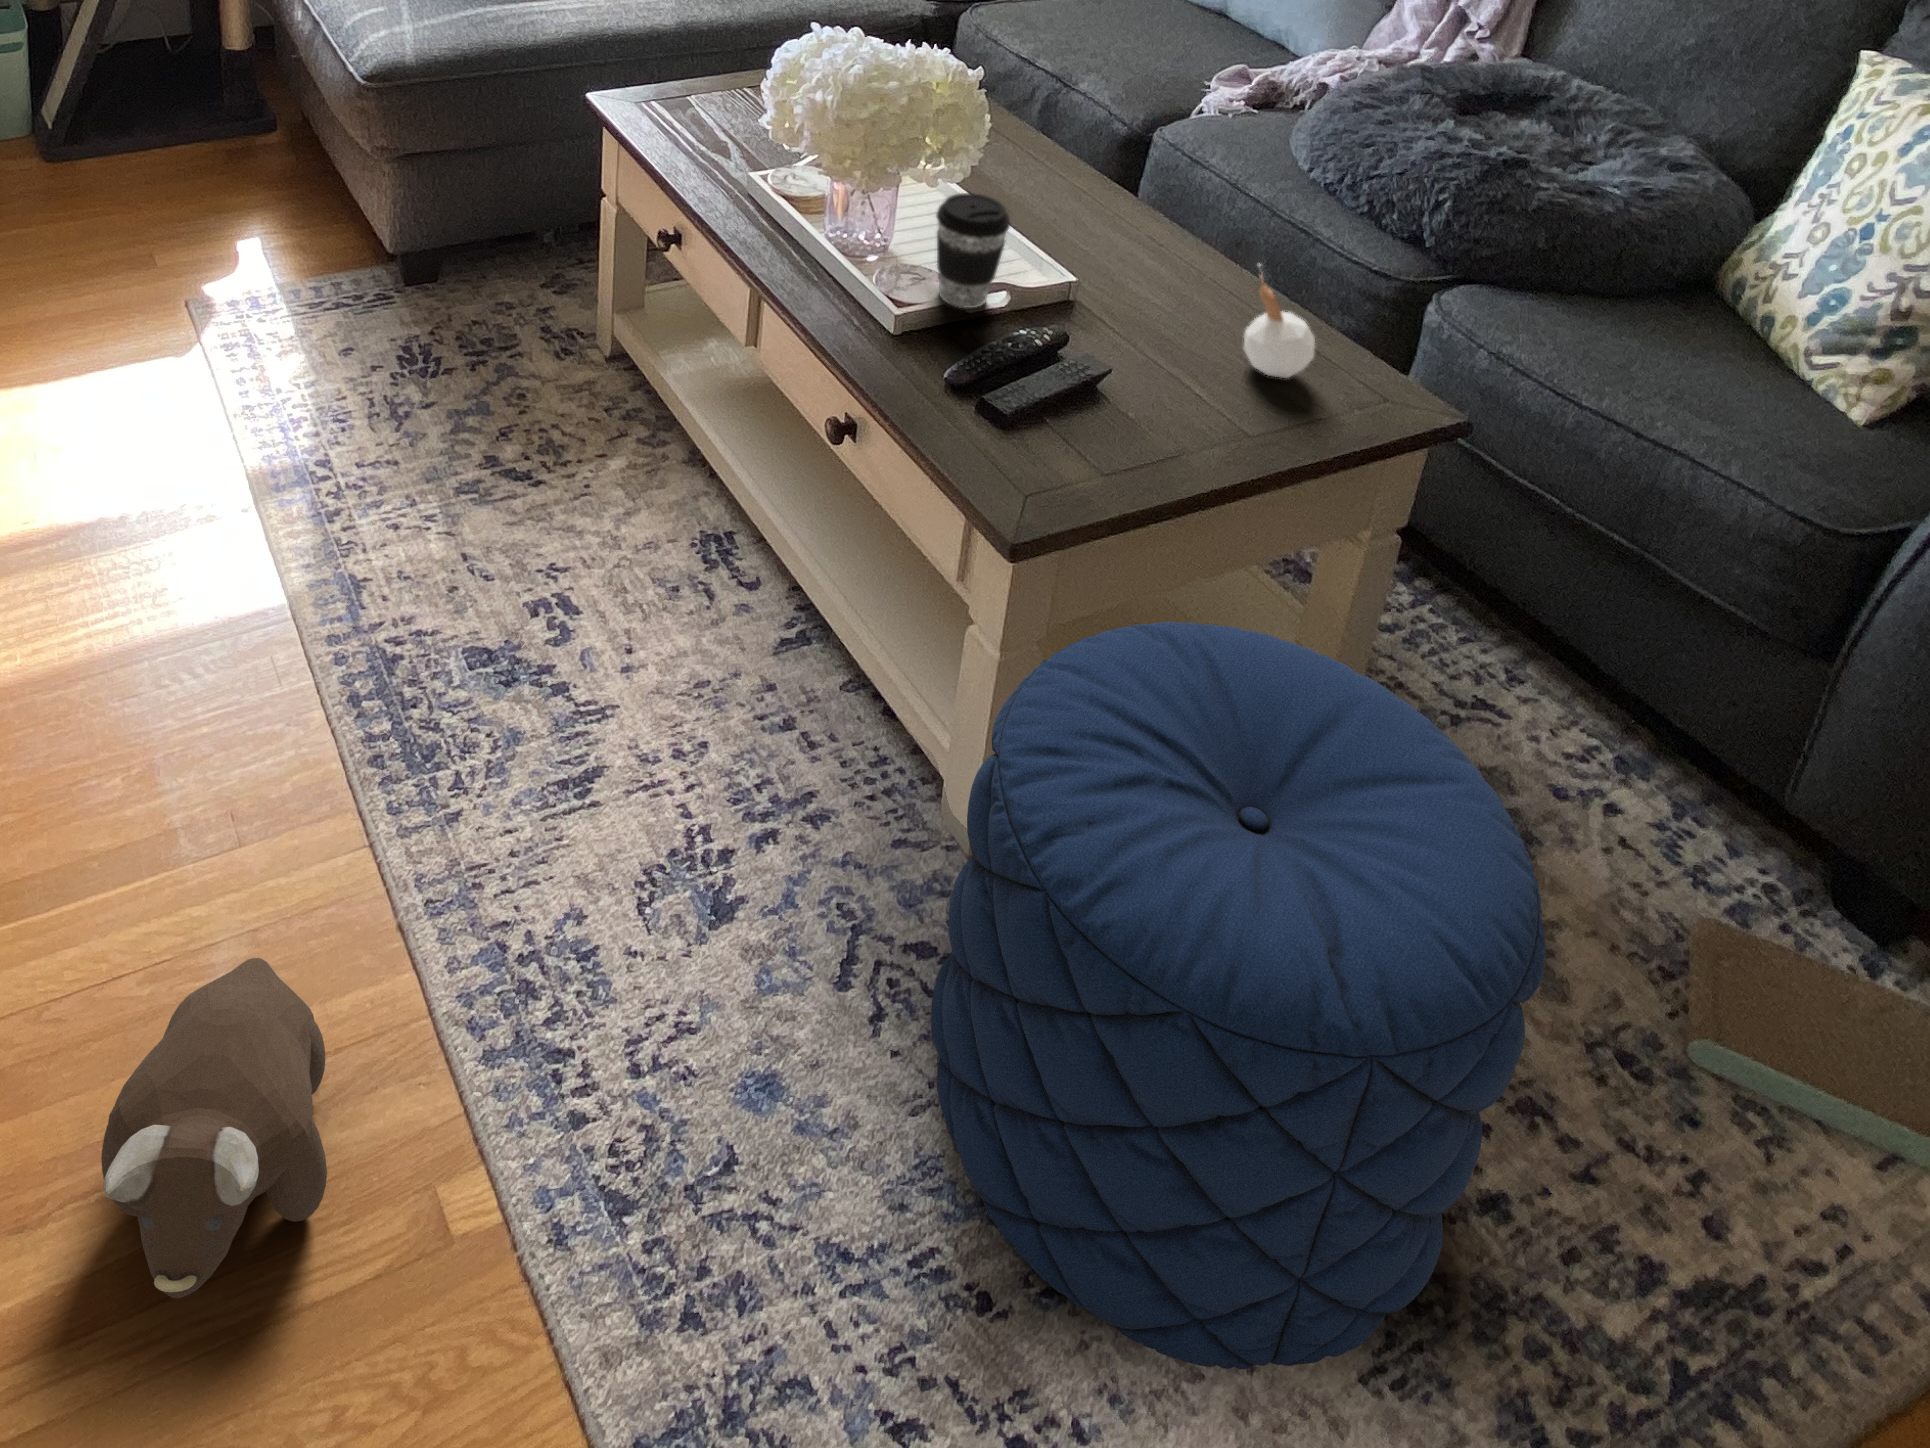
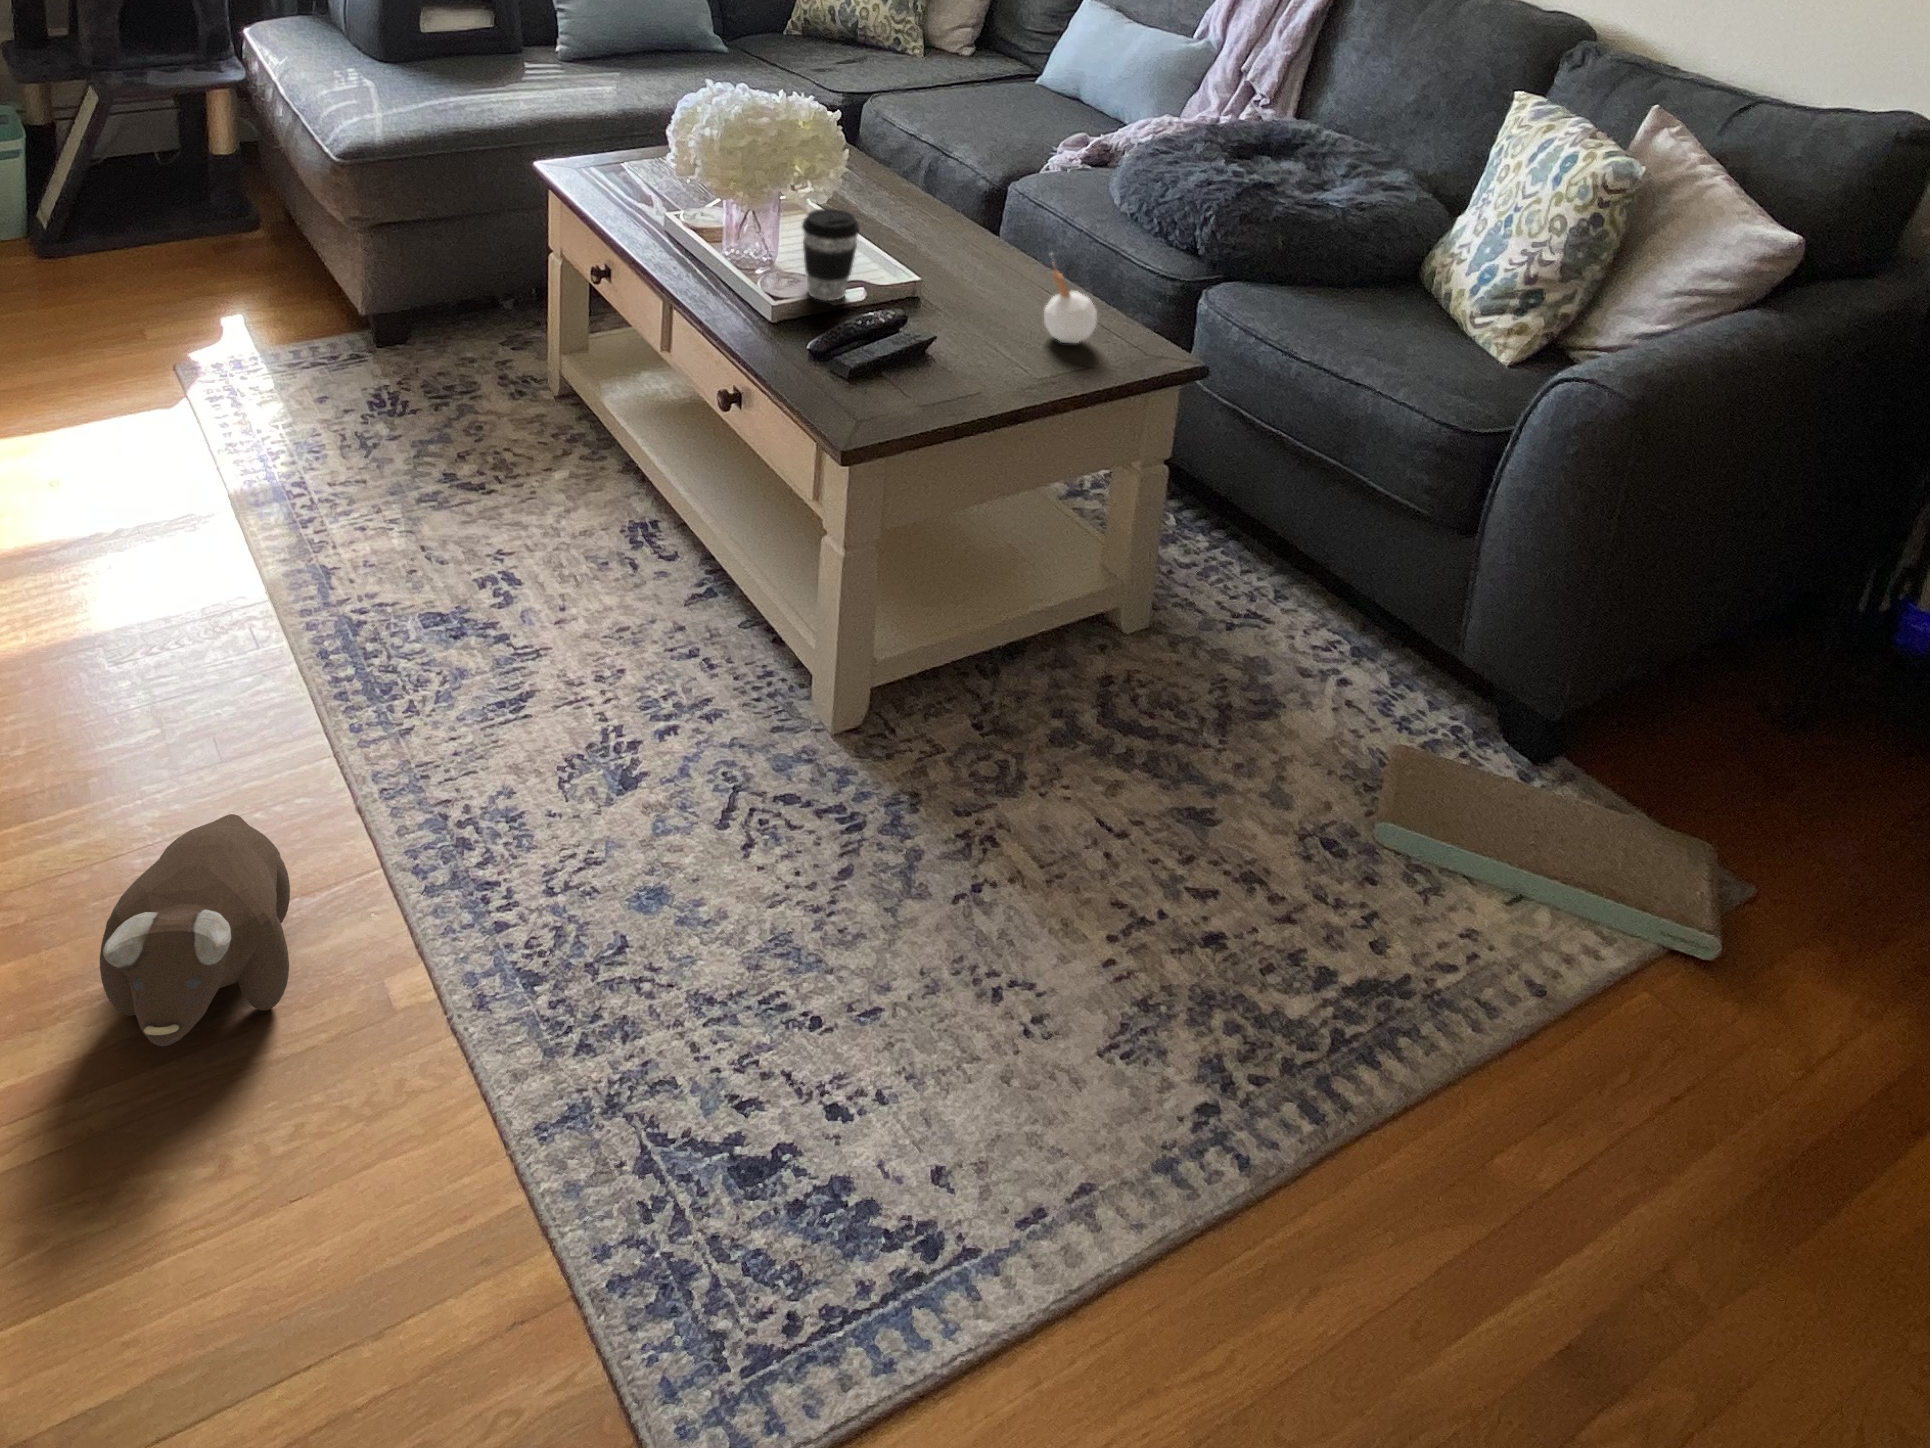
pouf: present [931,622,1545,1369] -> none [787,506,1215,1054]

